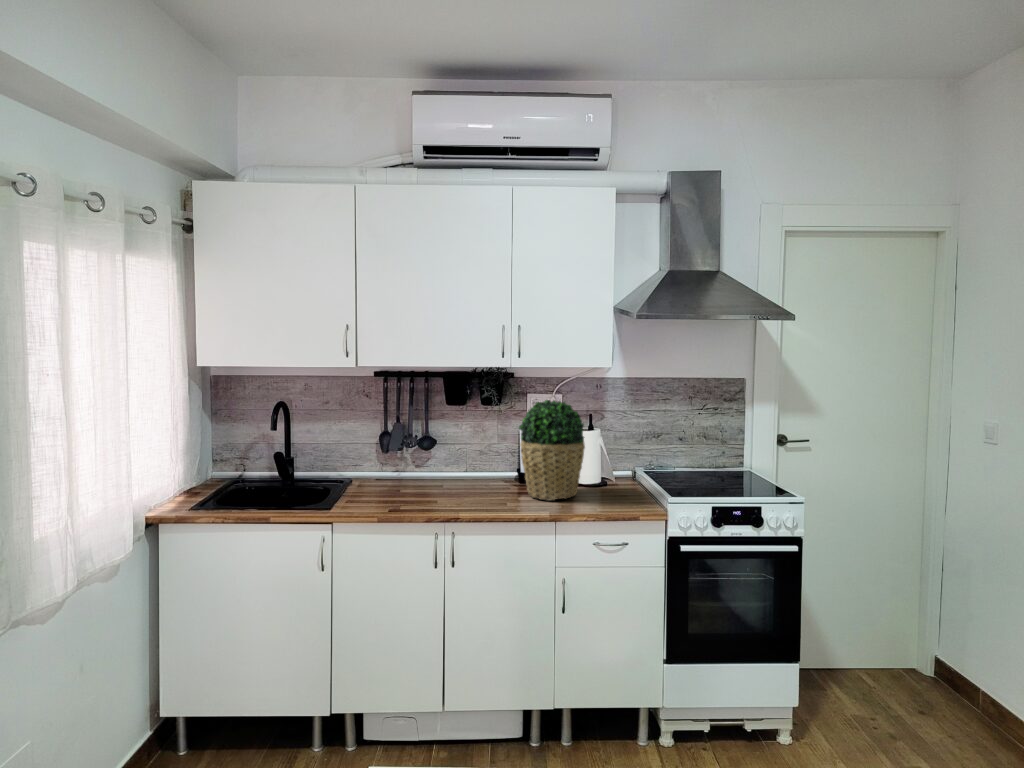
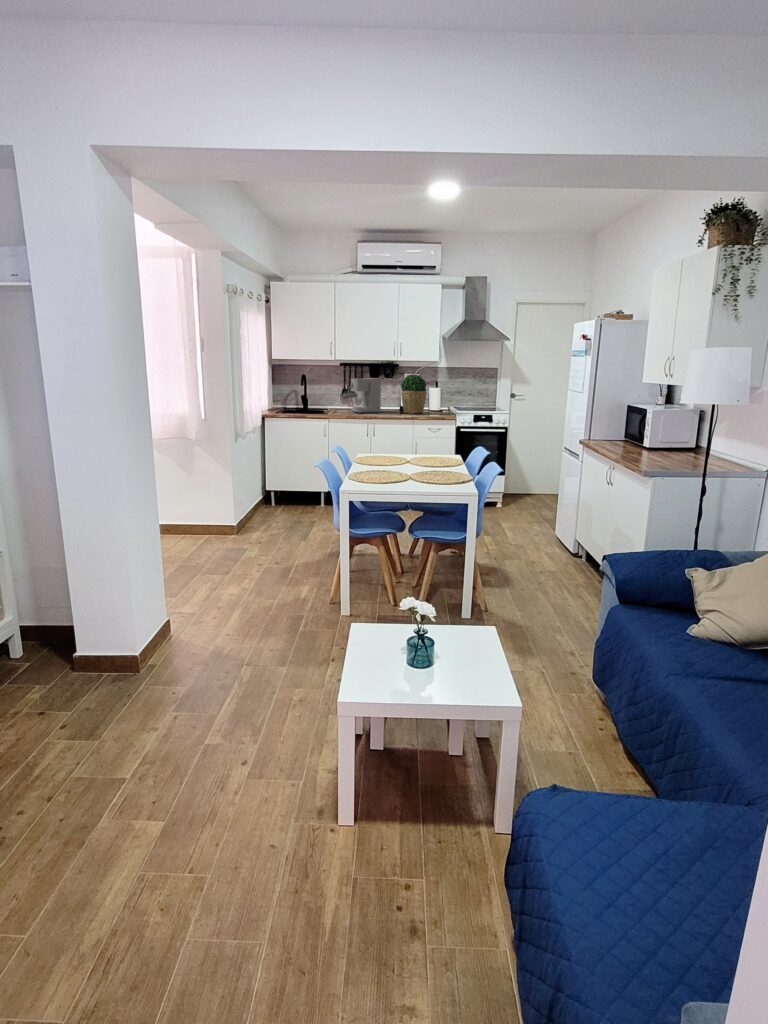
coffee maker: none [374,407,470,500] -> present [343,378,381,413]

